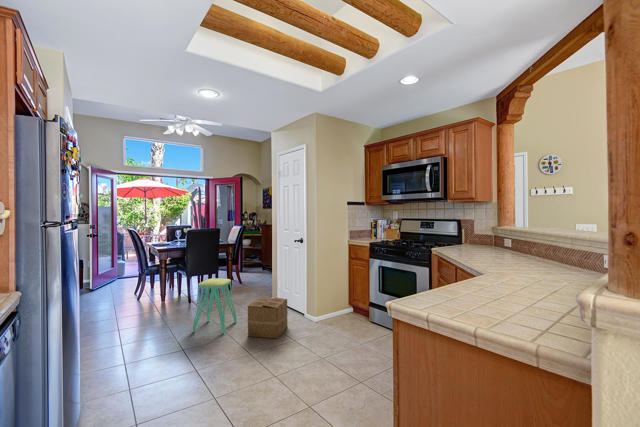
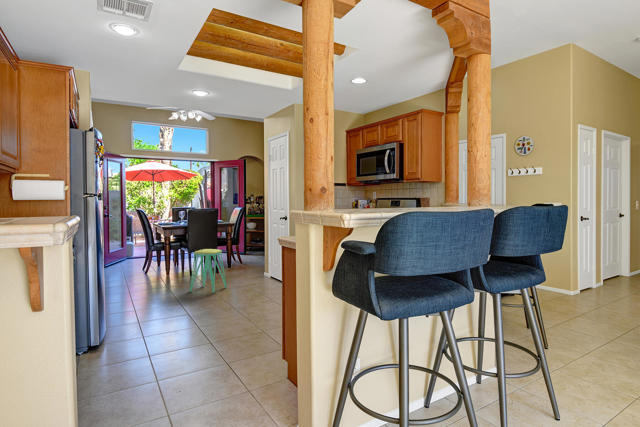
cardboard box: present [248,298,288,339] -> none [233,266,268,297]

